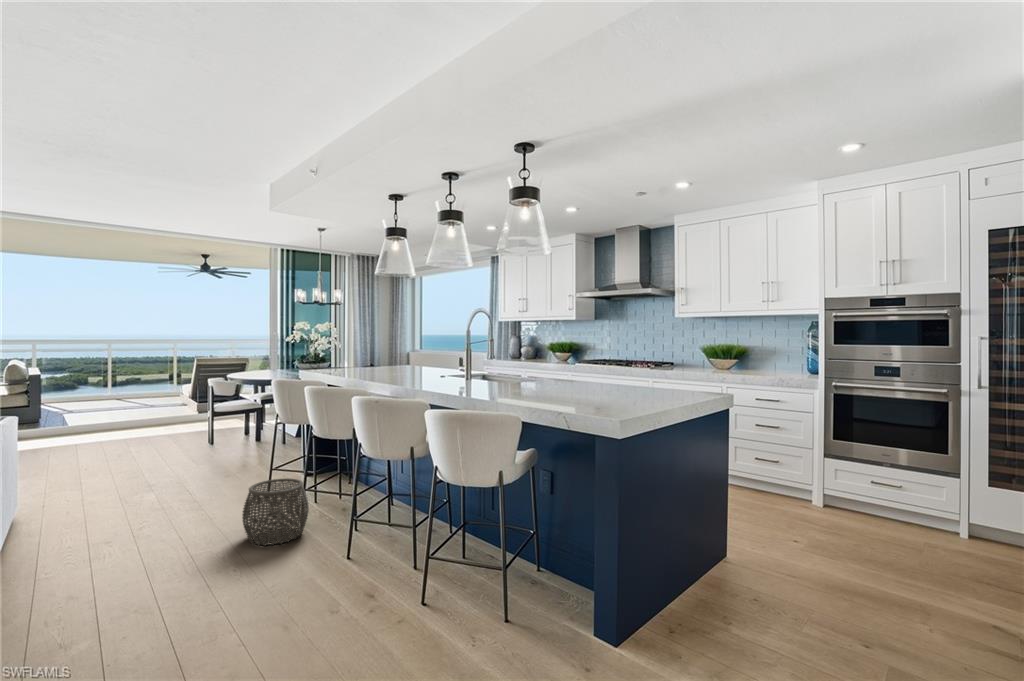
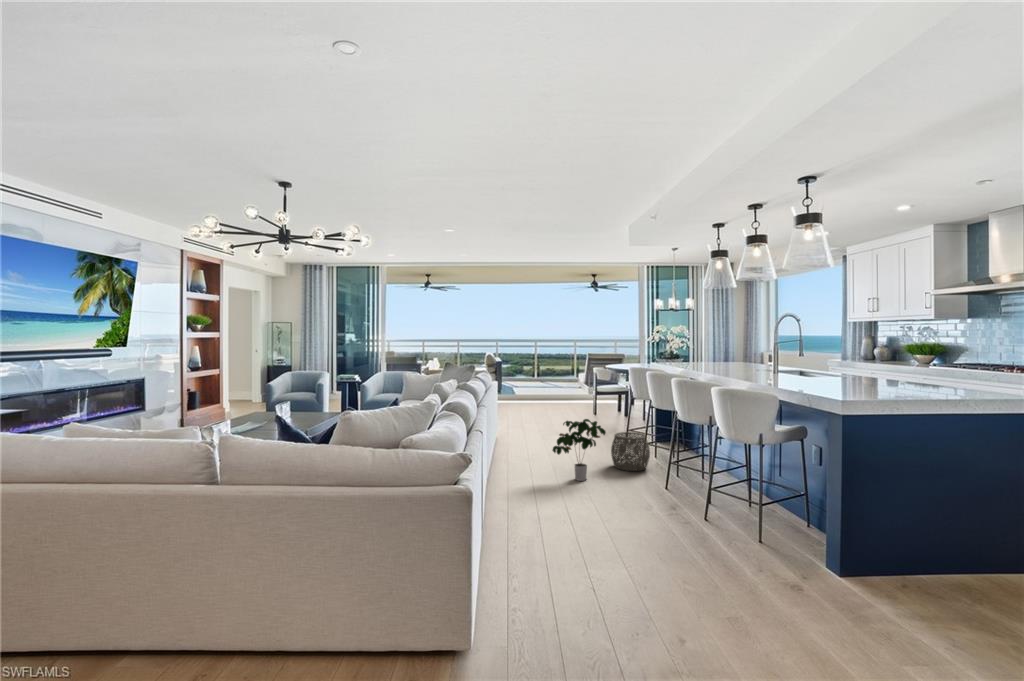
potted plant: none [117,476,235,595] -> present [552,419,606,481]

